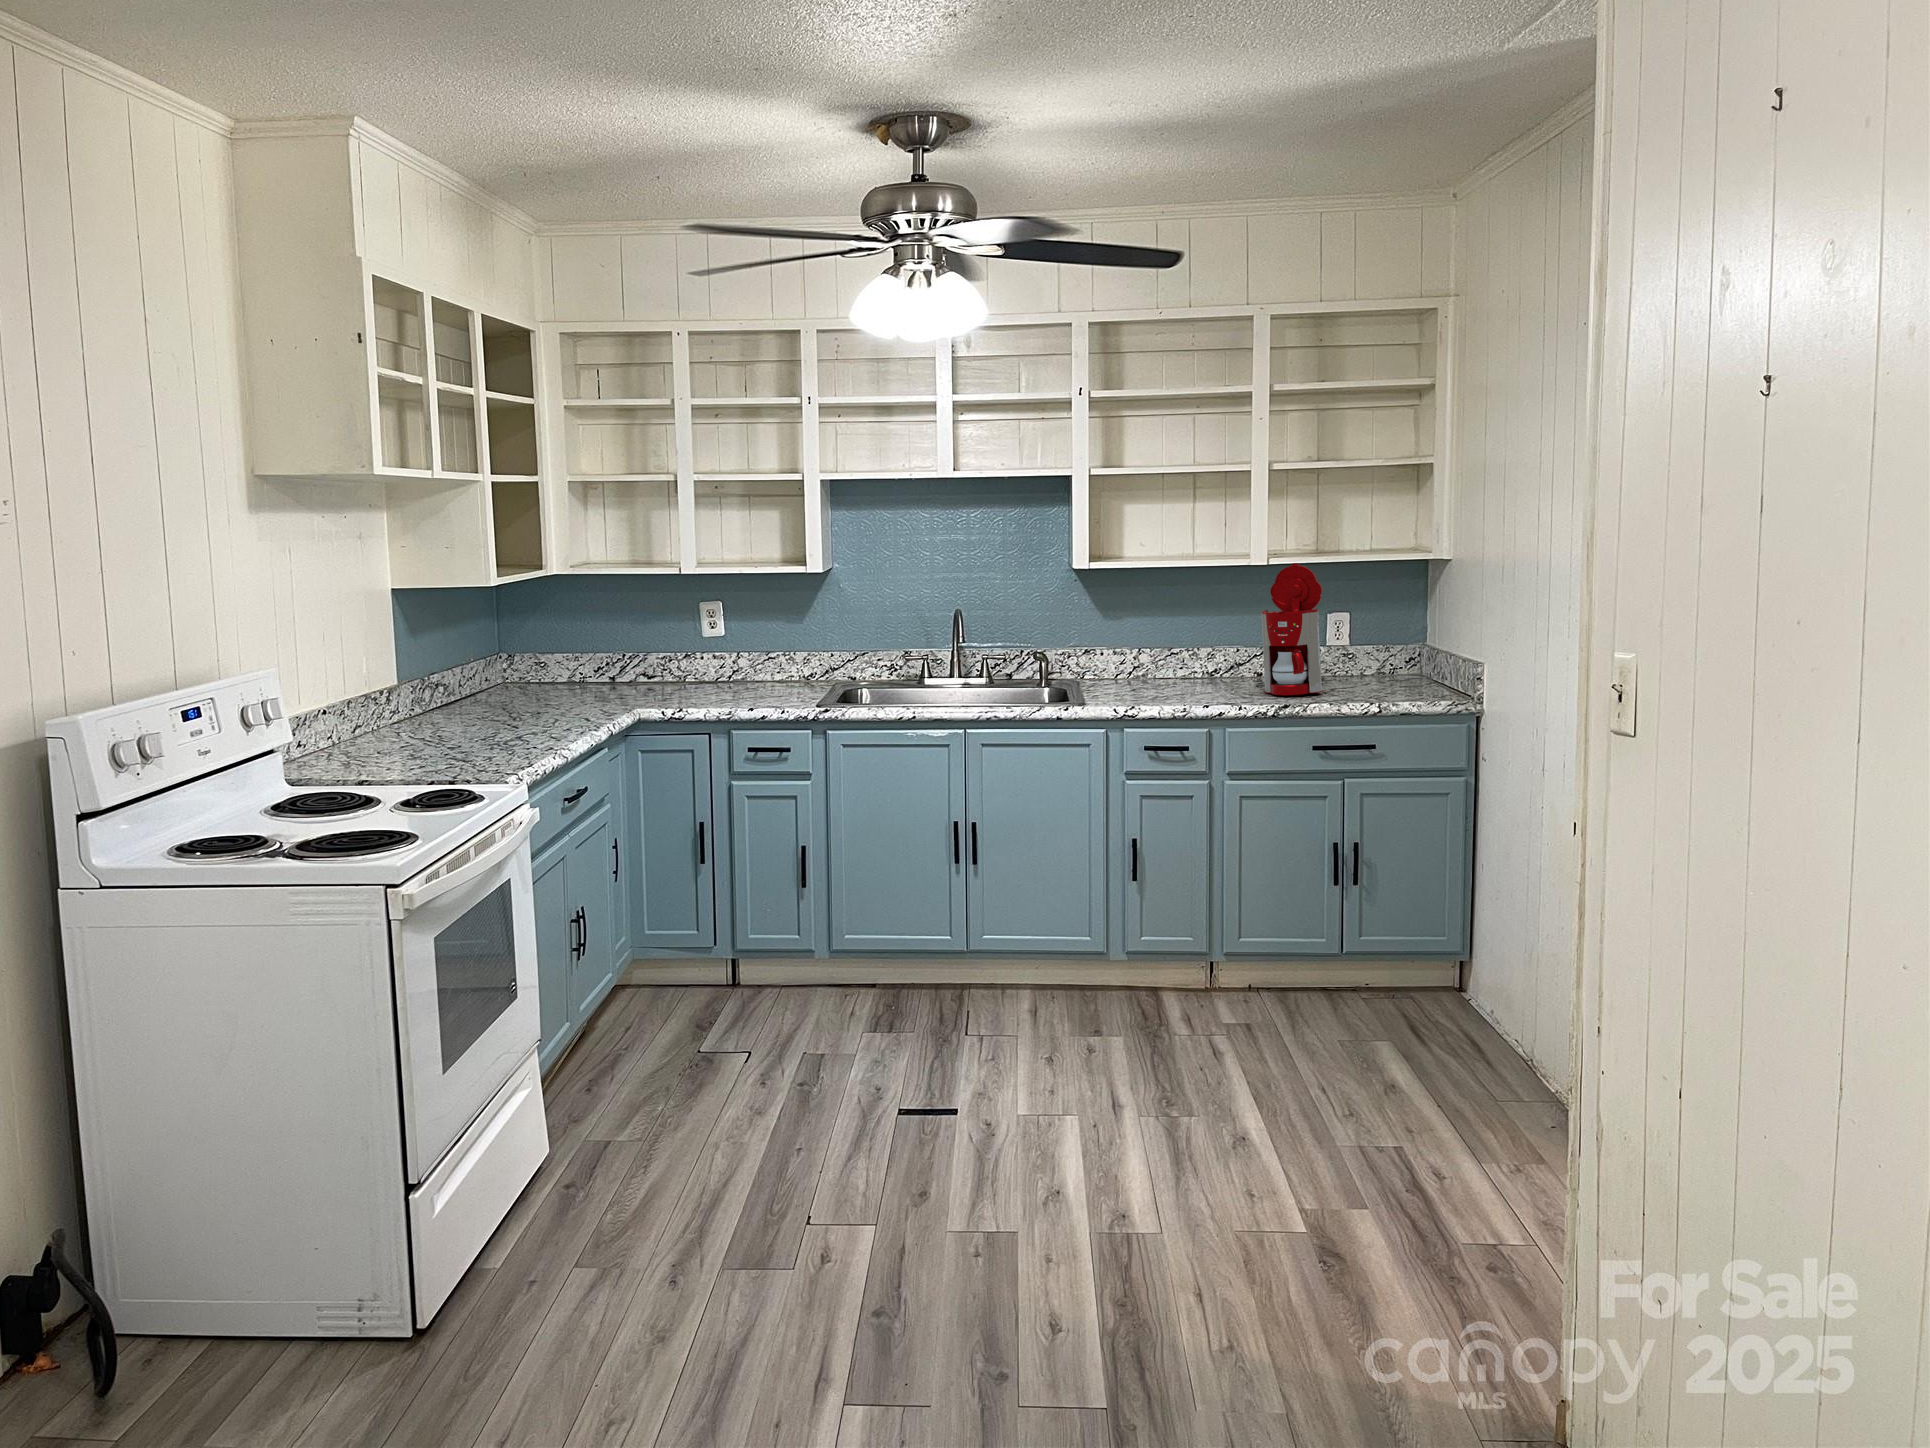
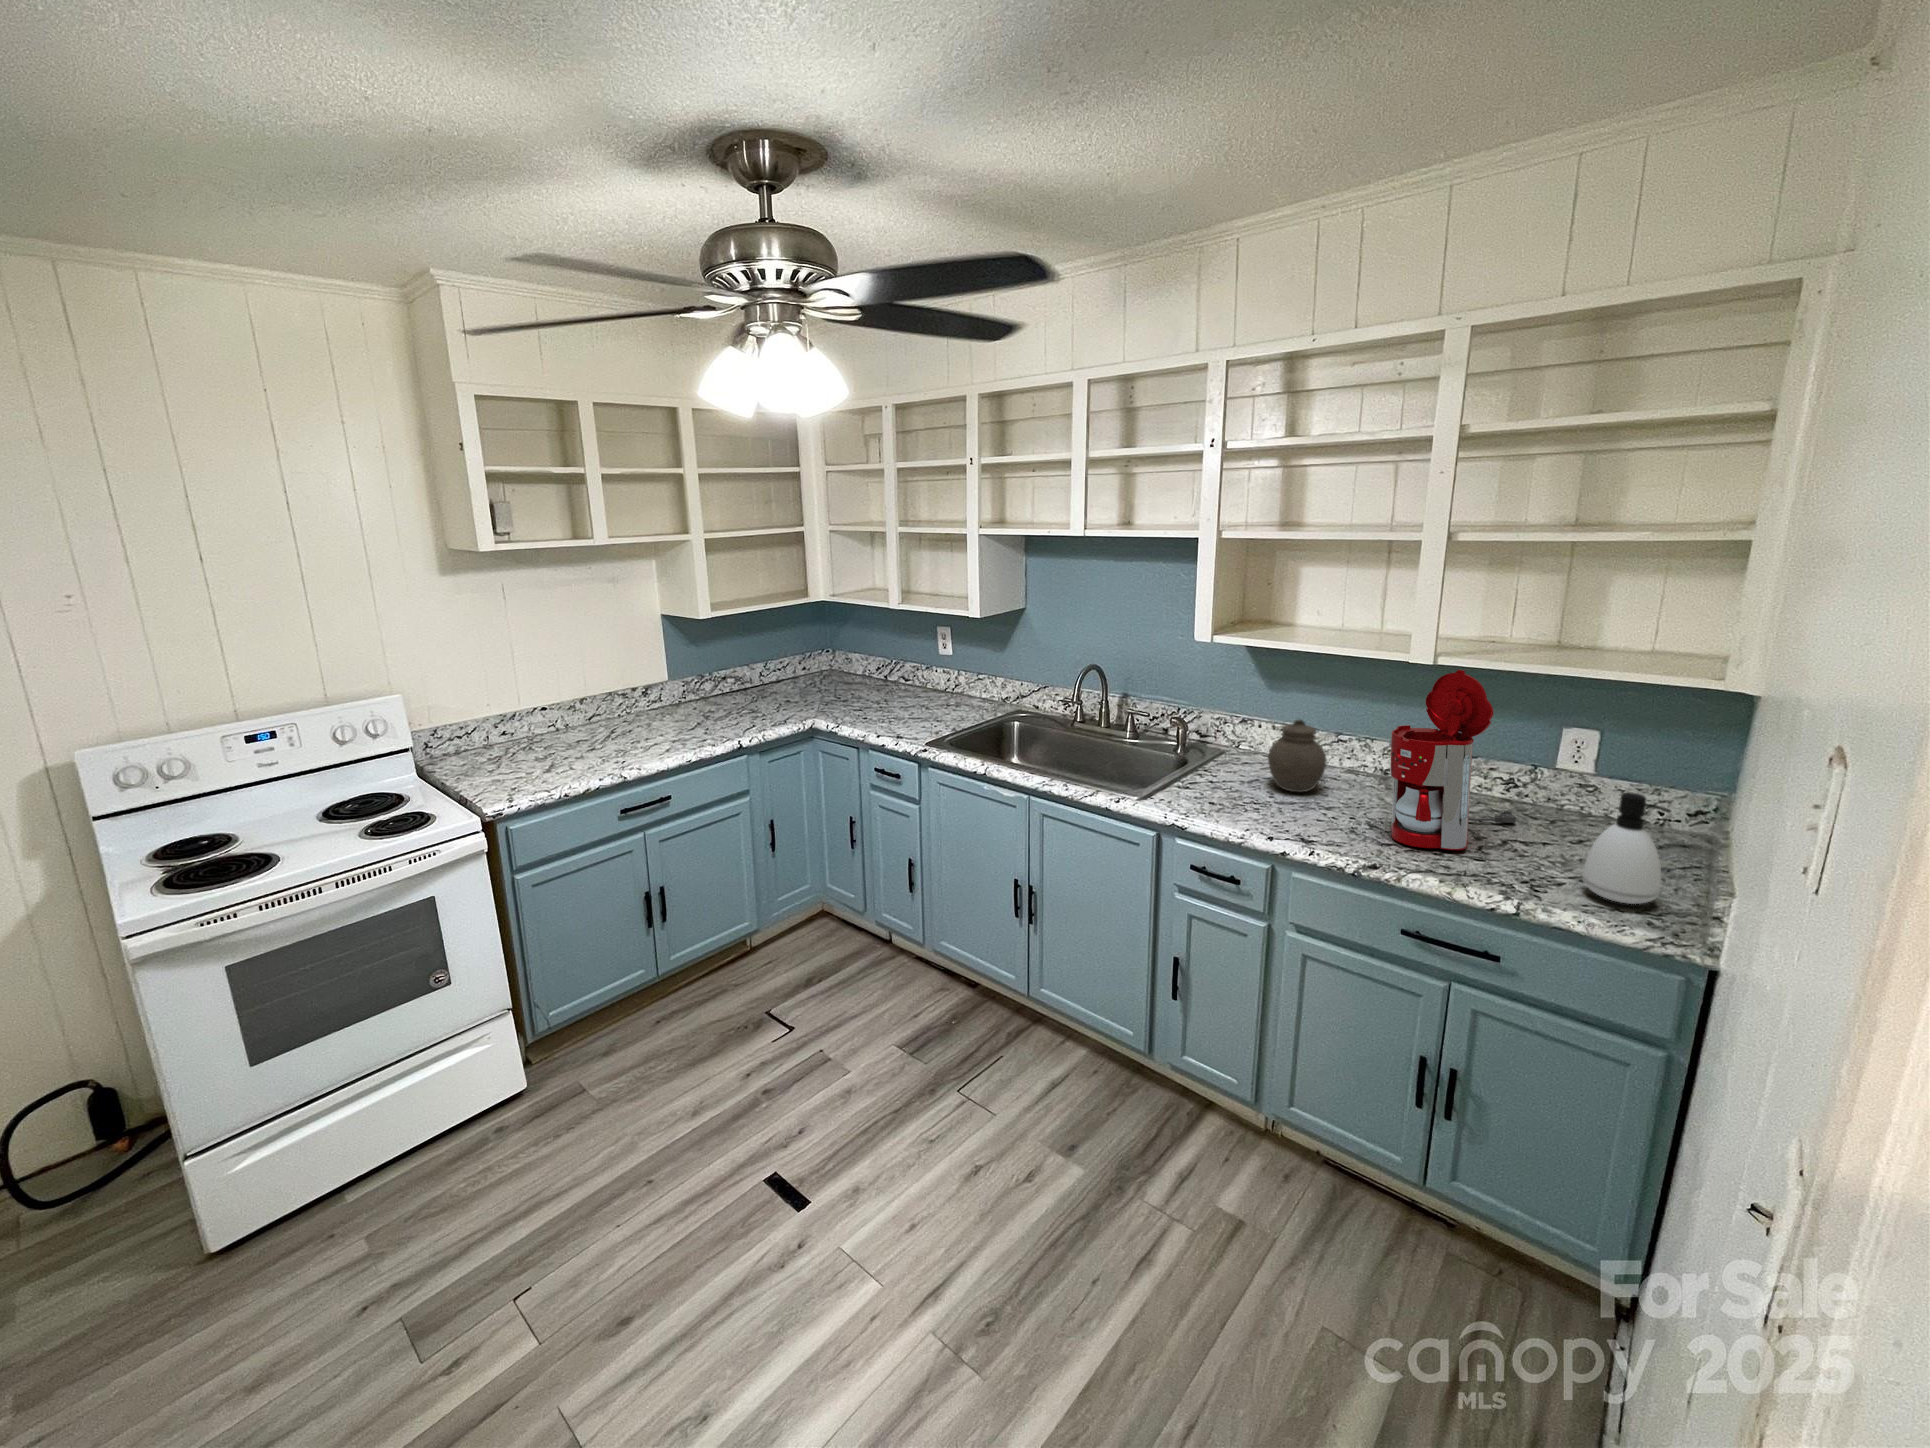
soap dispenser: none [1398,622,1441,695] -> present [1582,792,1671,904]
jar: none [1147,627,1194,690] -> present [1268,720,1327,792]

